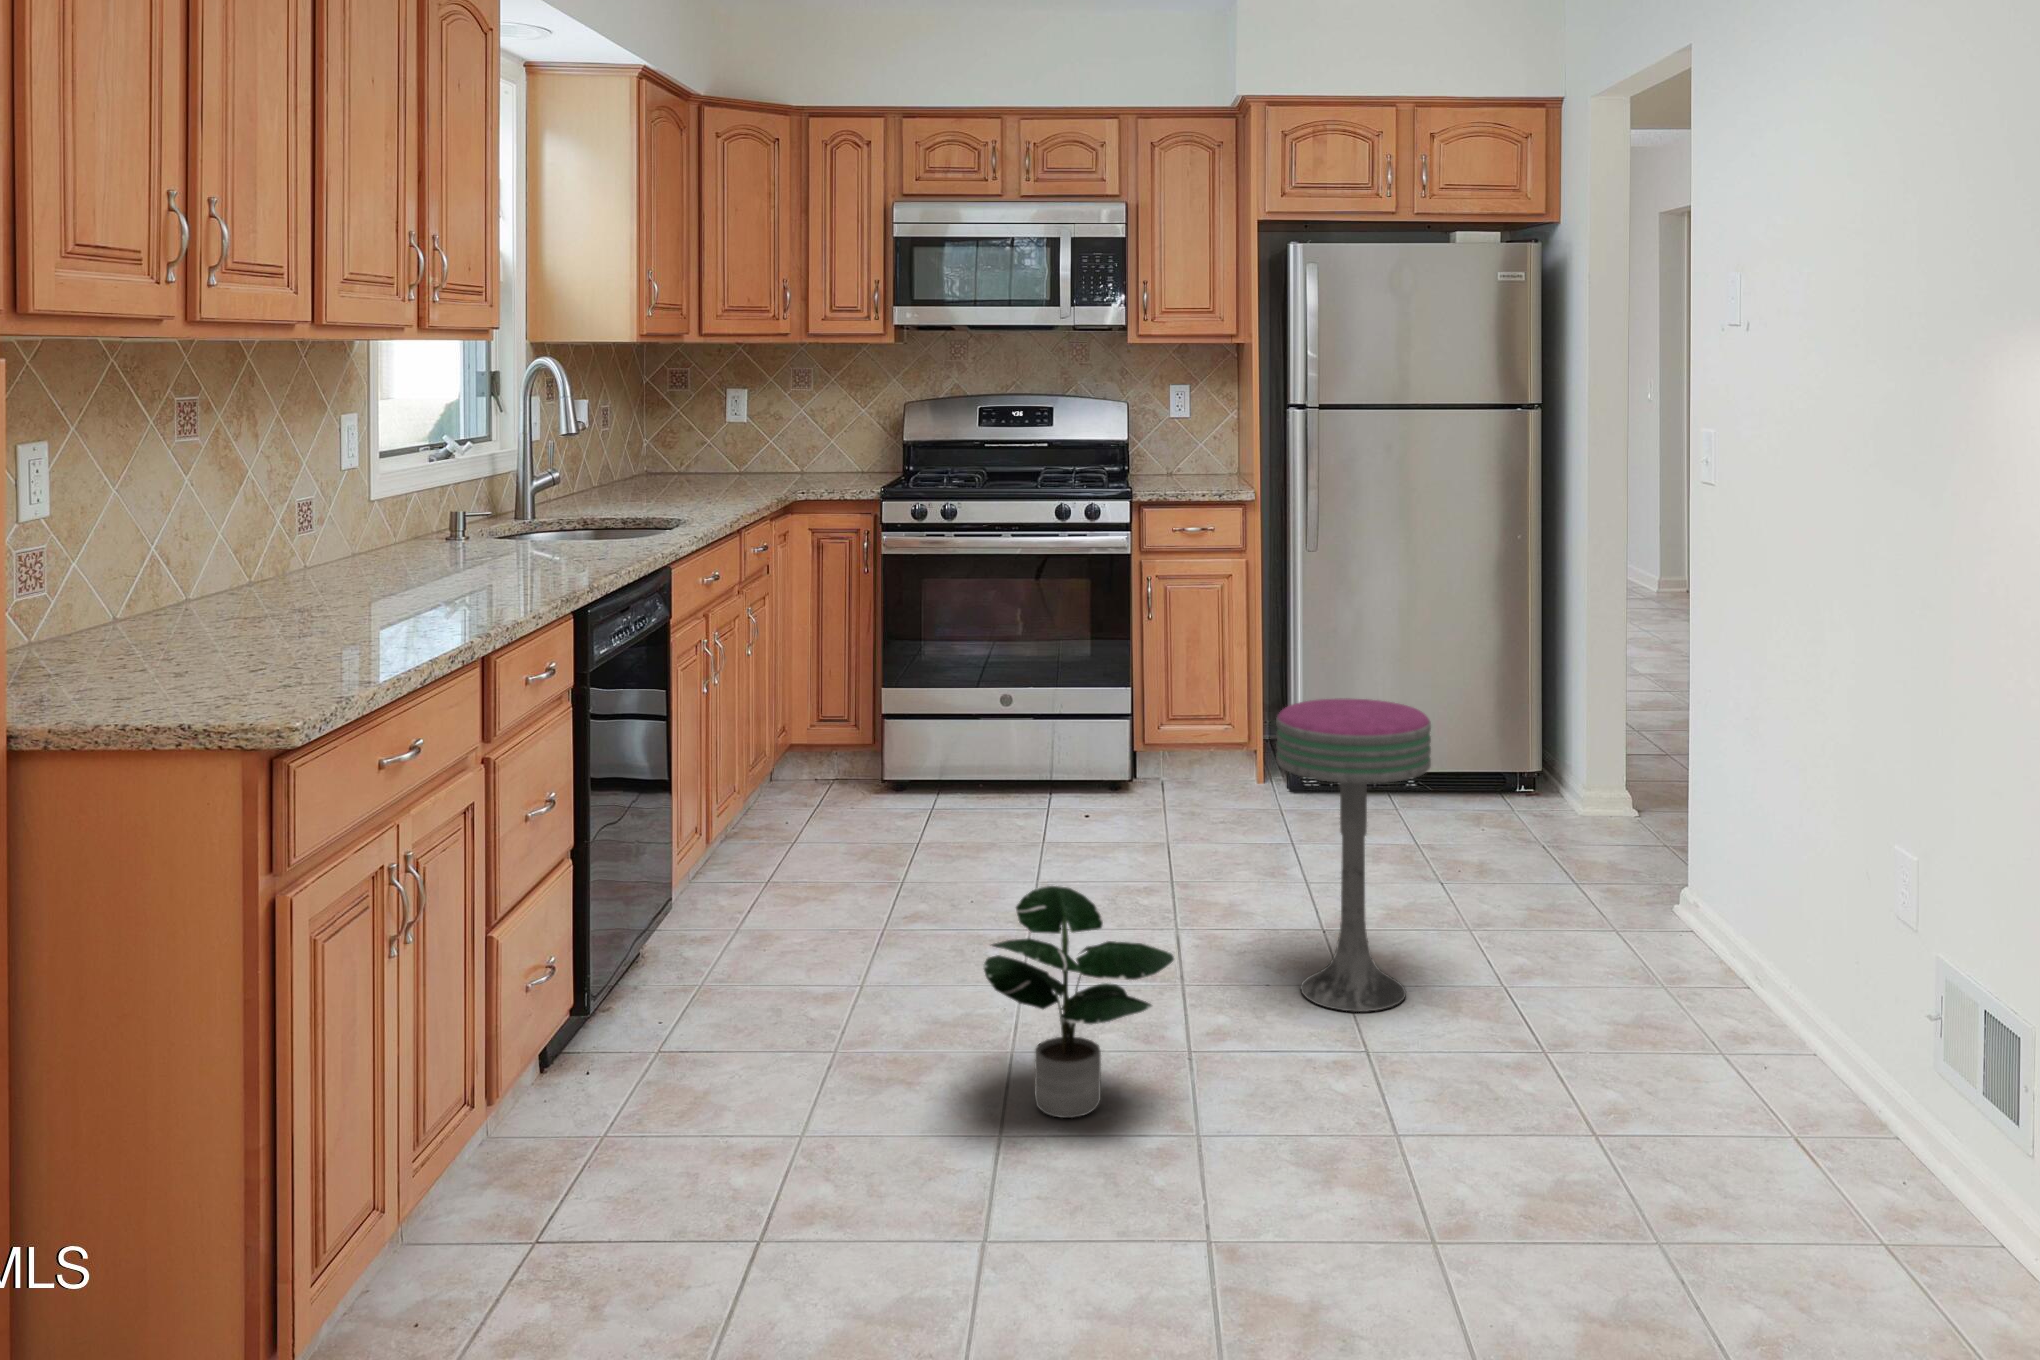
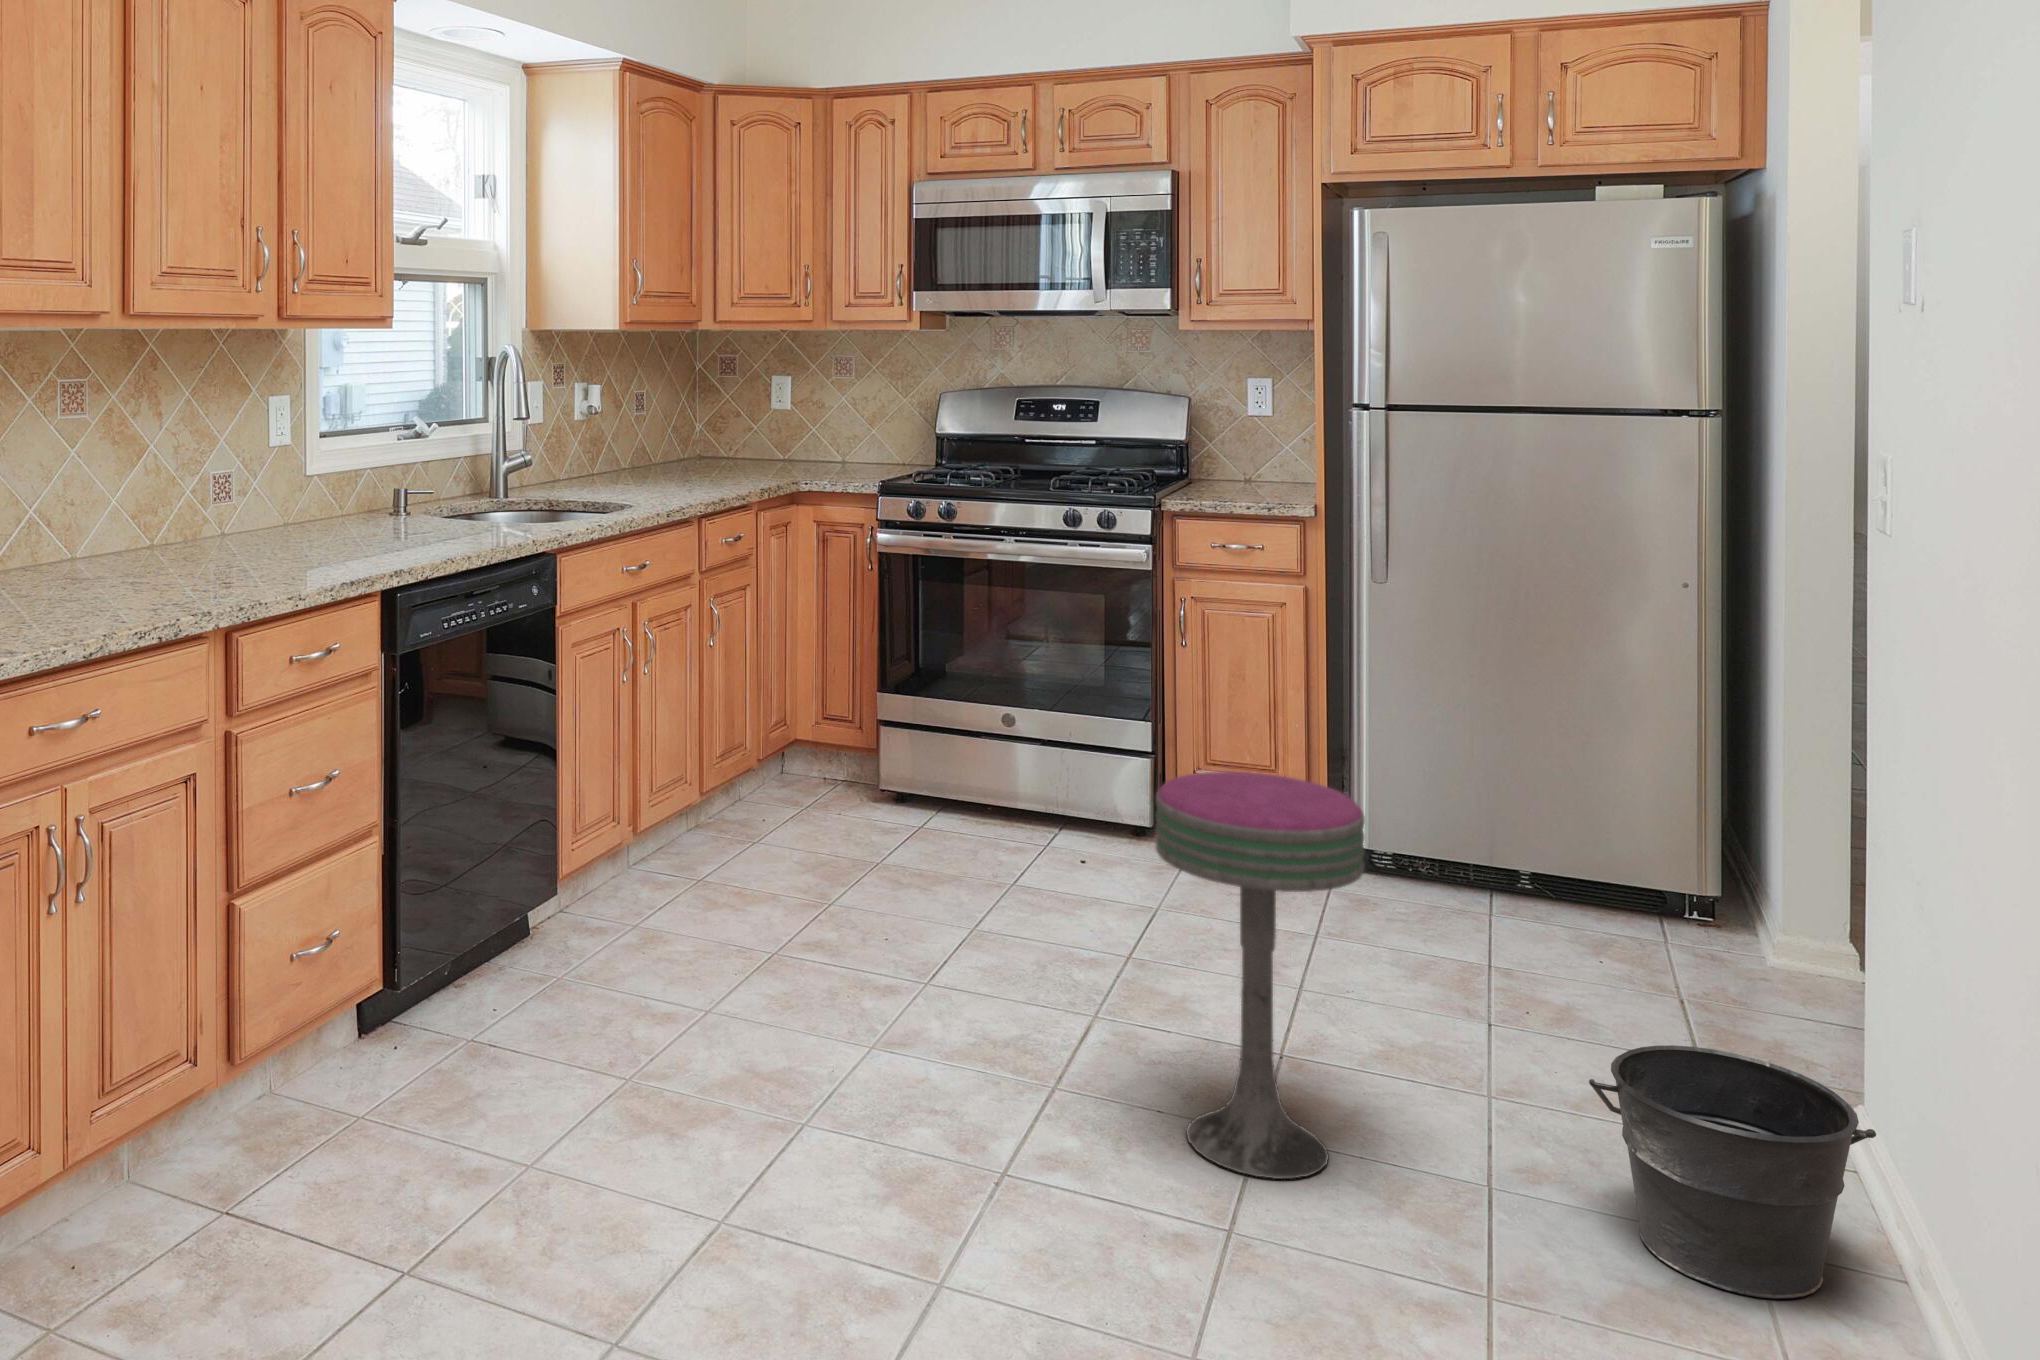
bucket: none [1578,856,1745,1014] -> present [1589,1045,1876,1299]
potted plant: present [983,886,1174,1118] -> none [711,948,932,1222]

